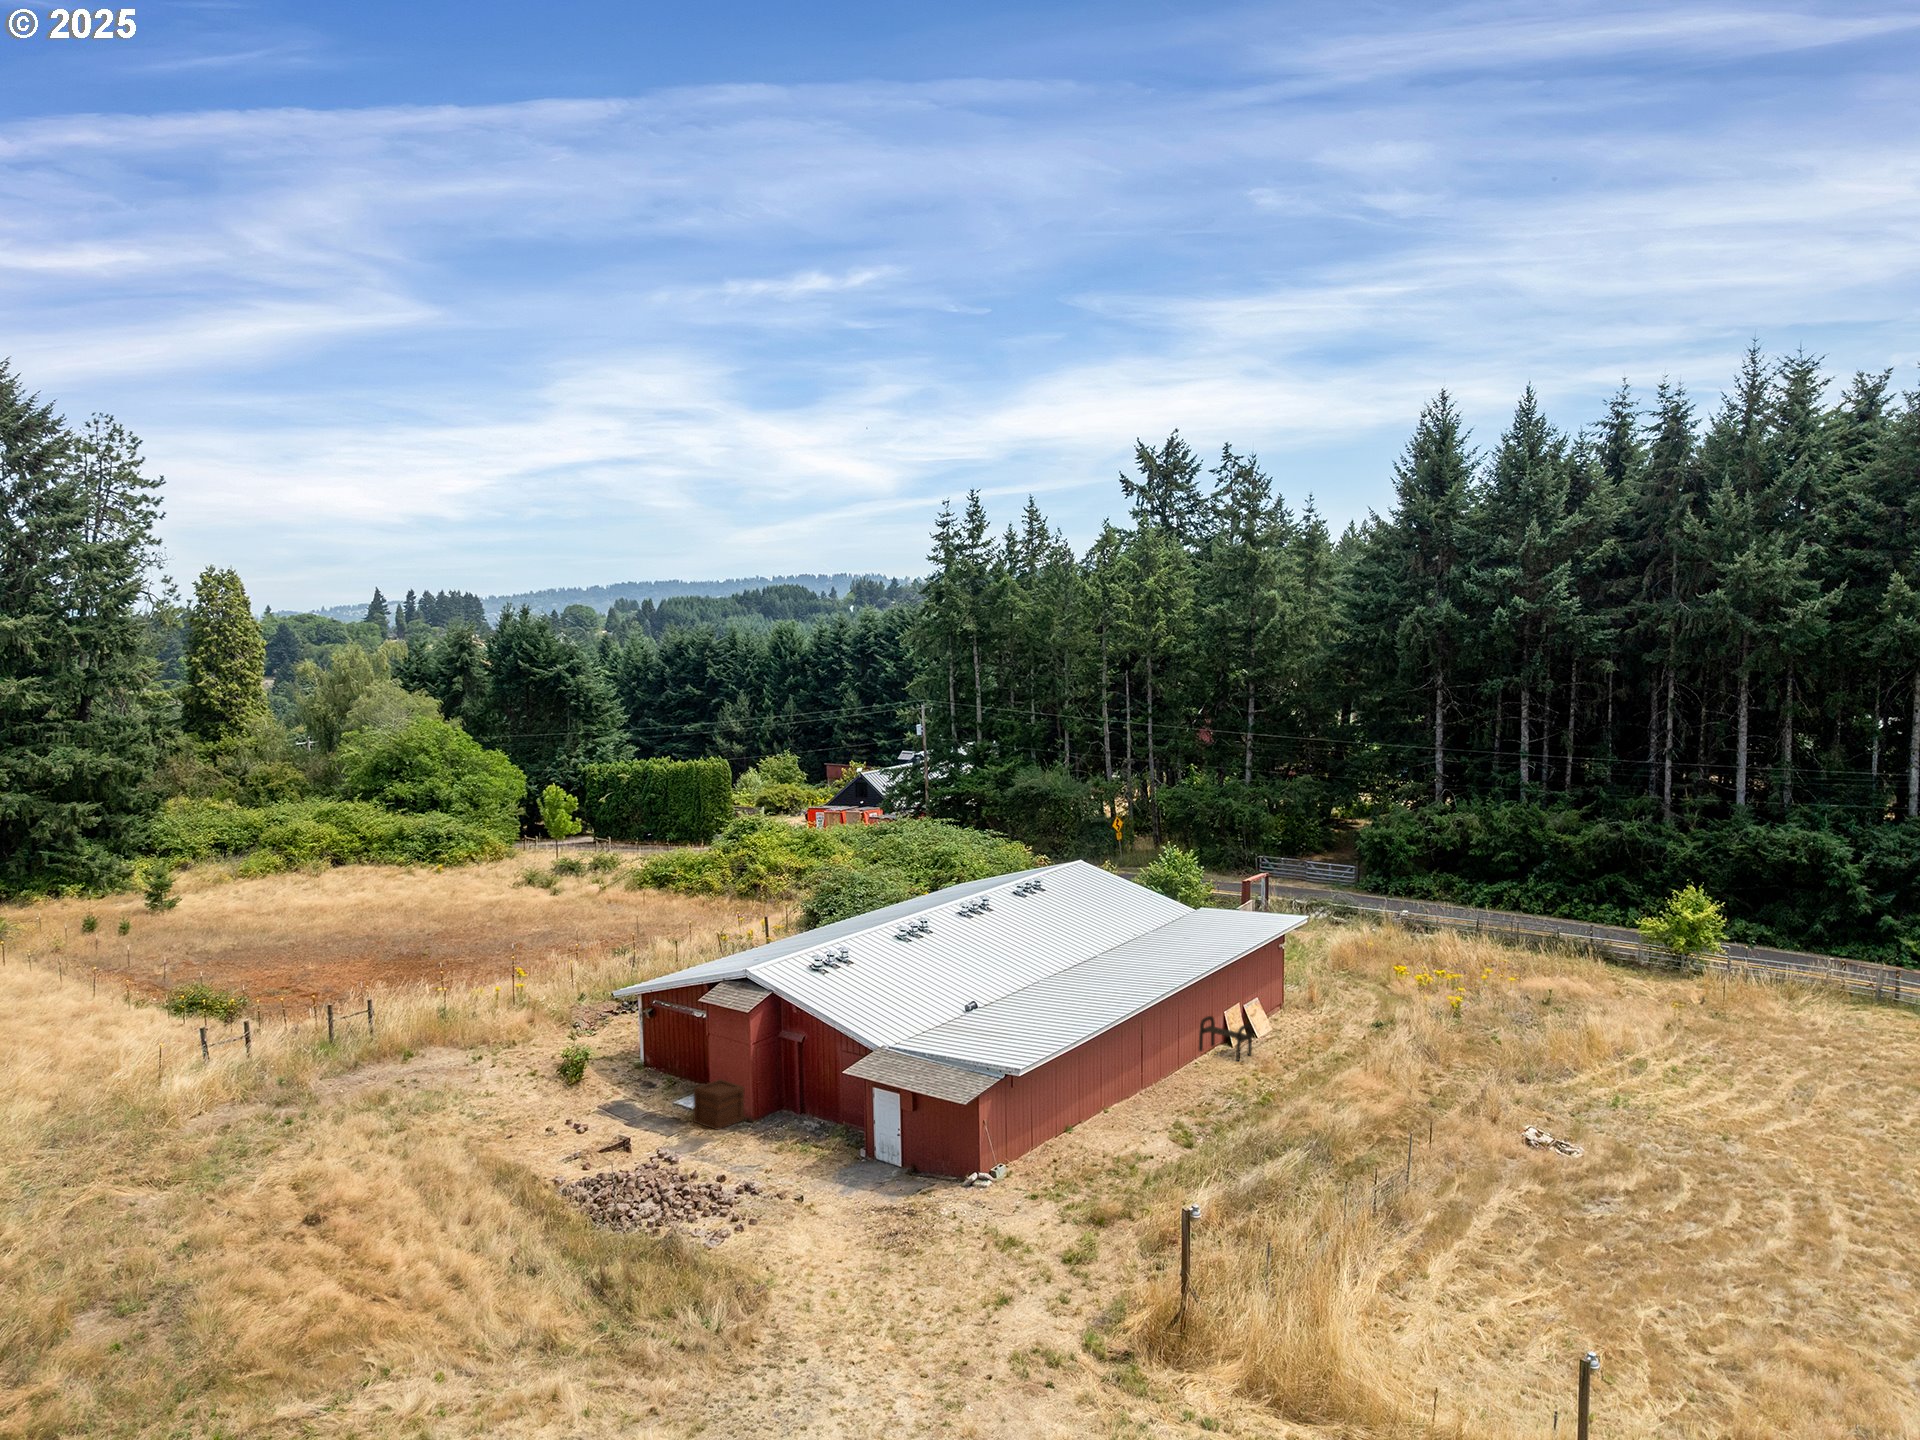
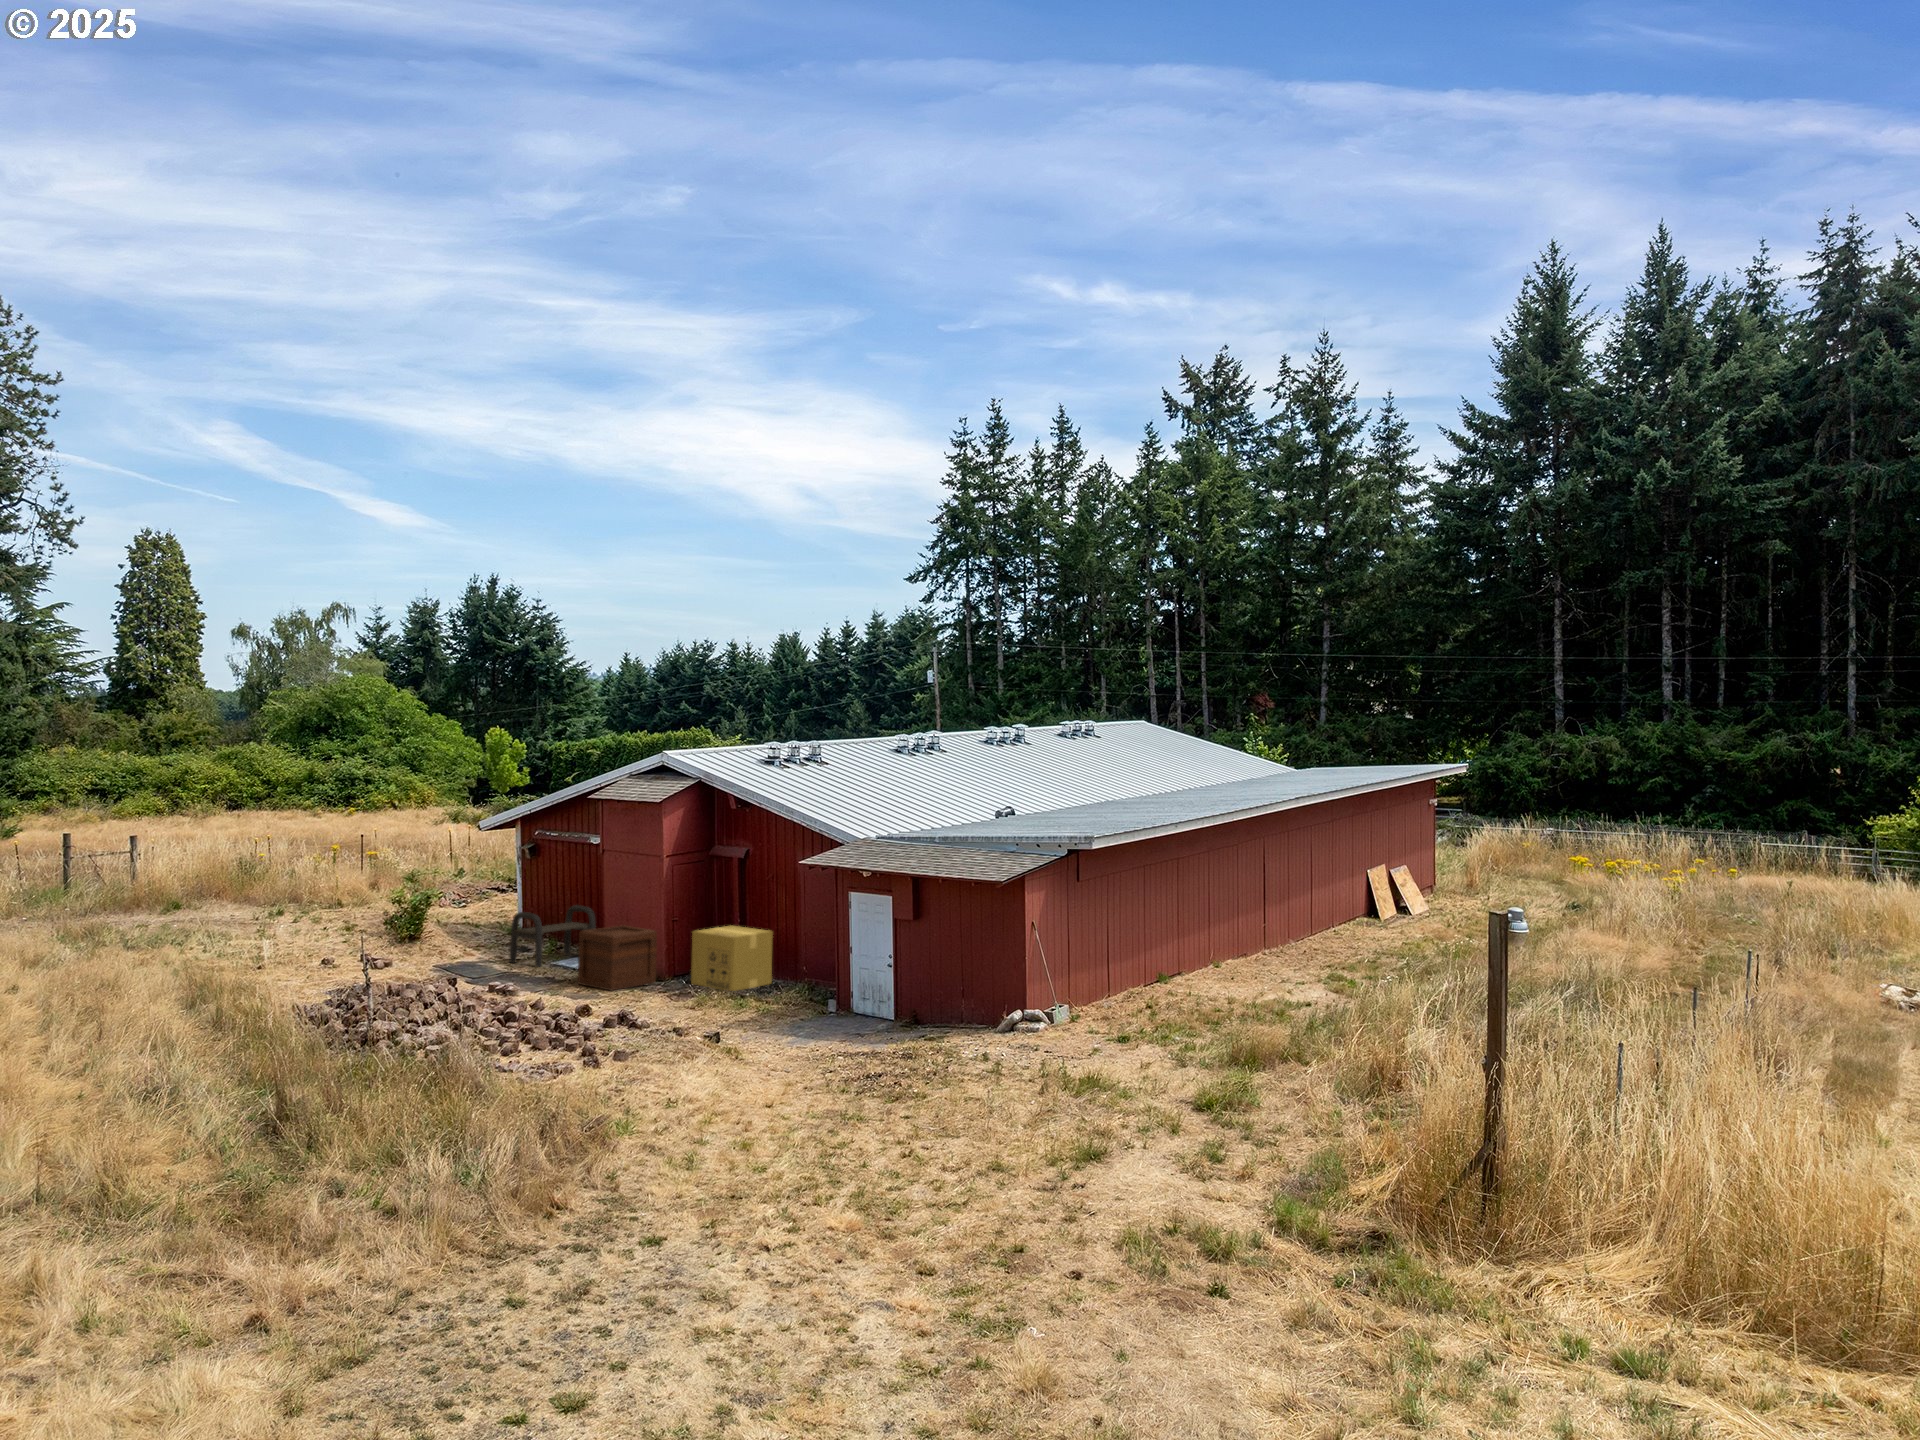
bench: present [1199,1016,1252,1061] -> present [510,905,596,967]
cardboard box: none [767,1078,820,1130] -> present [691,926,773,991]

